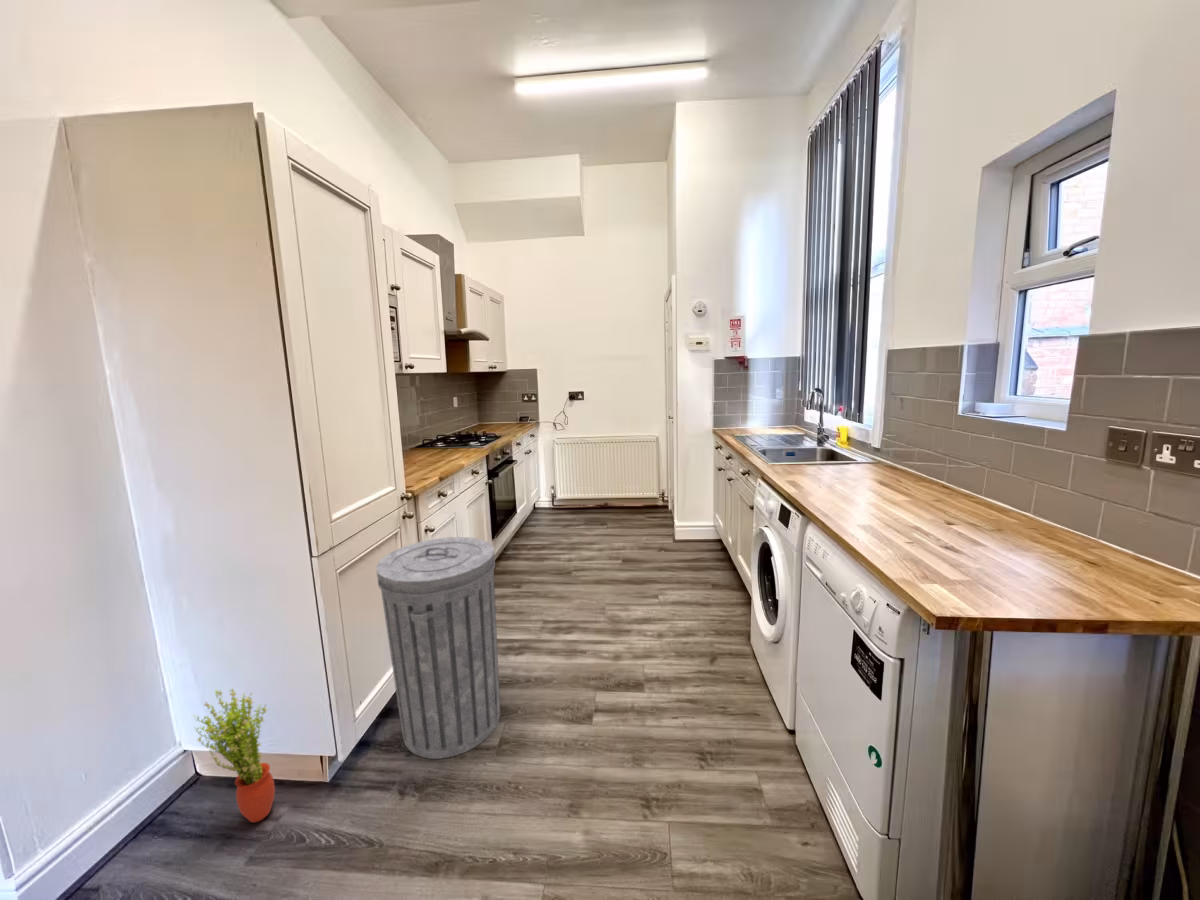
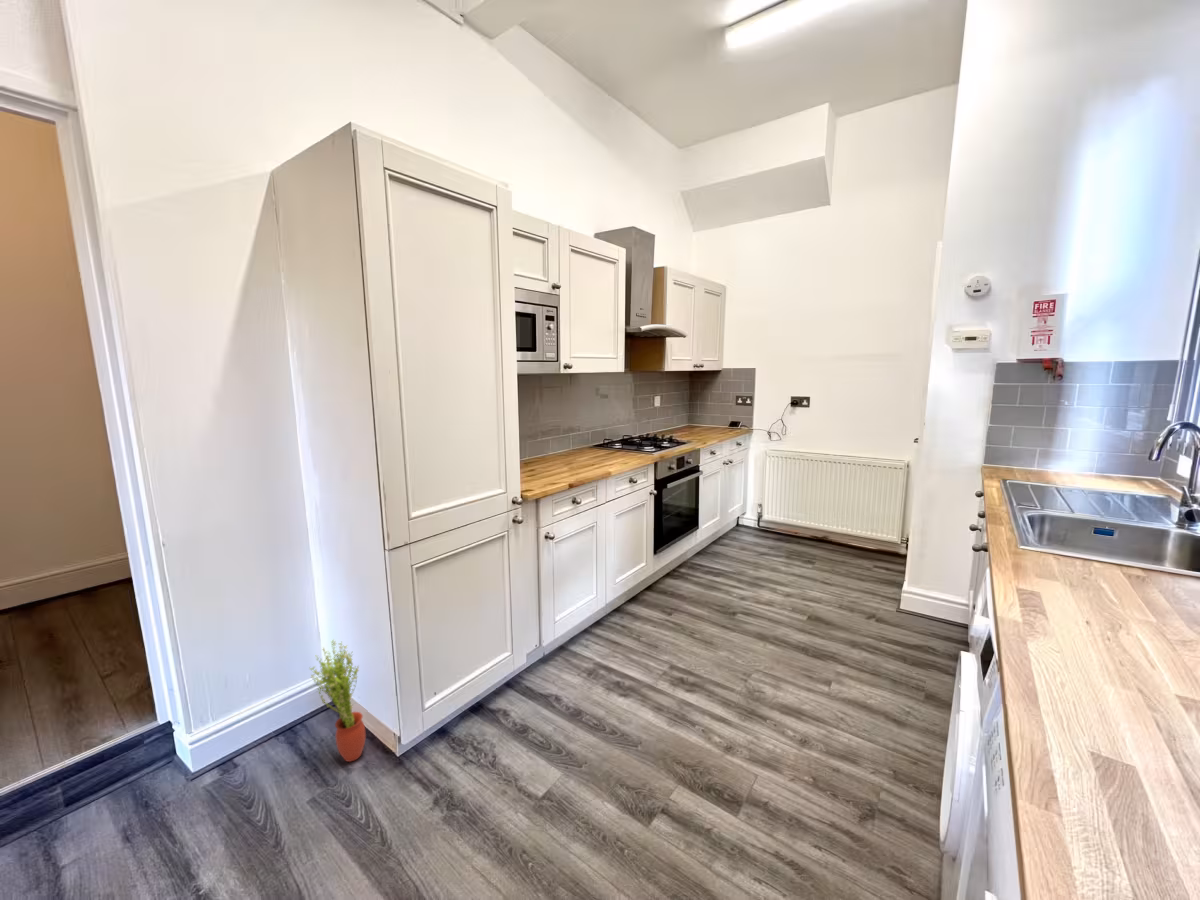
trash can: present [376,537,500,759] -> none [454,549,573,785]

